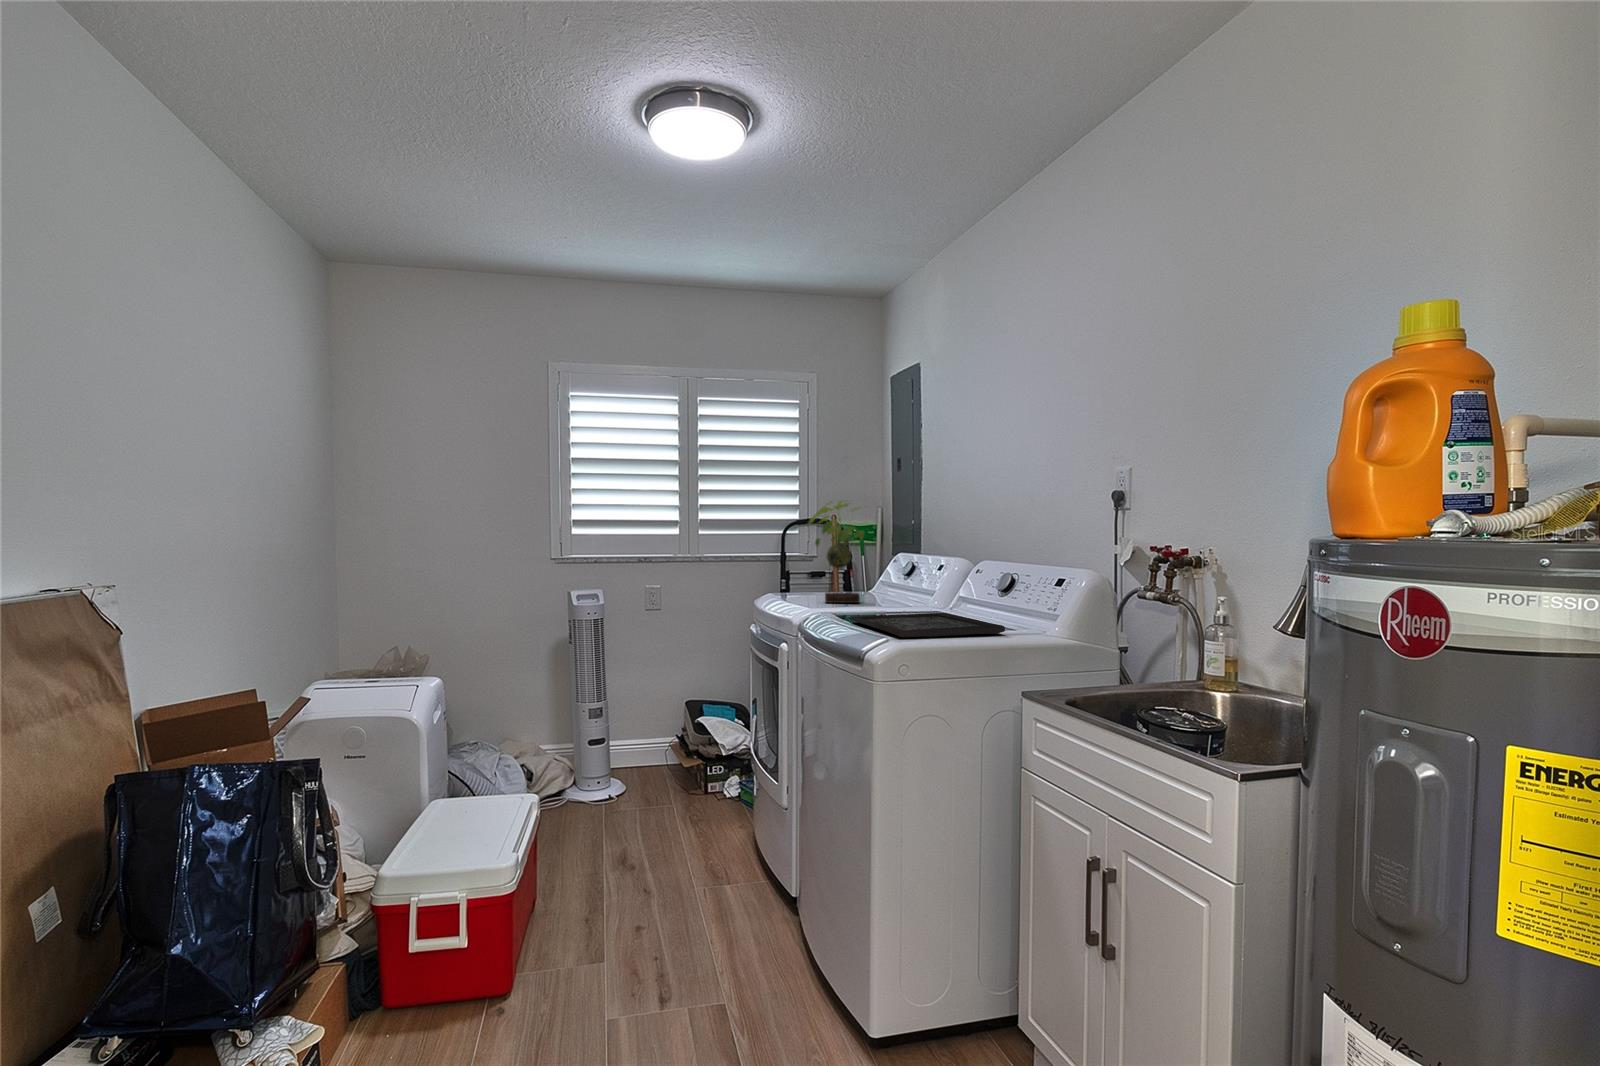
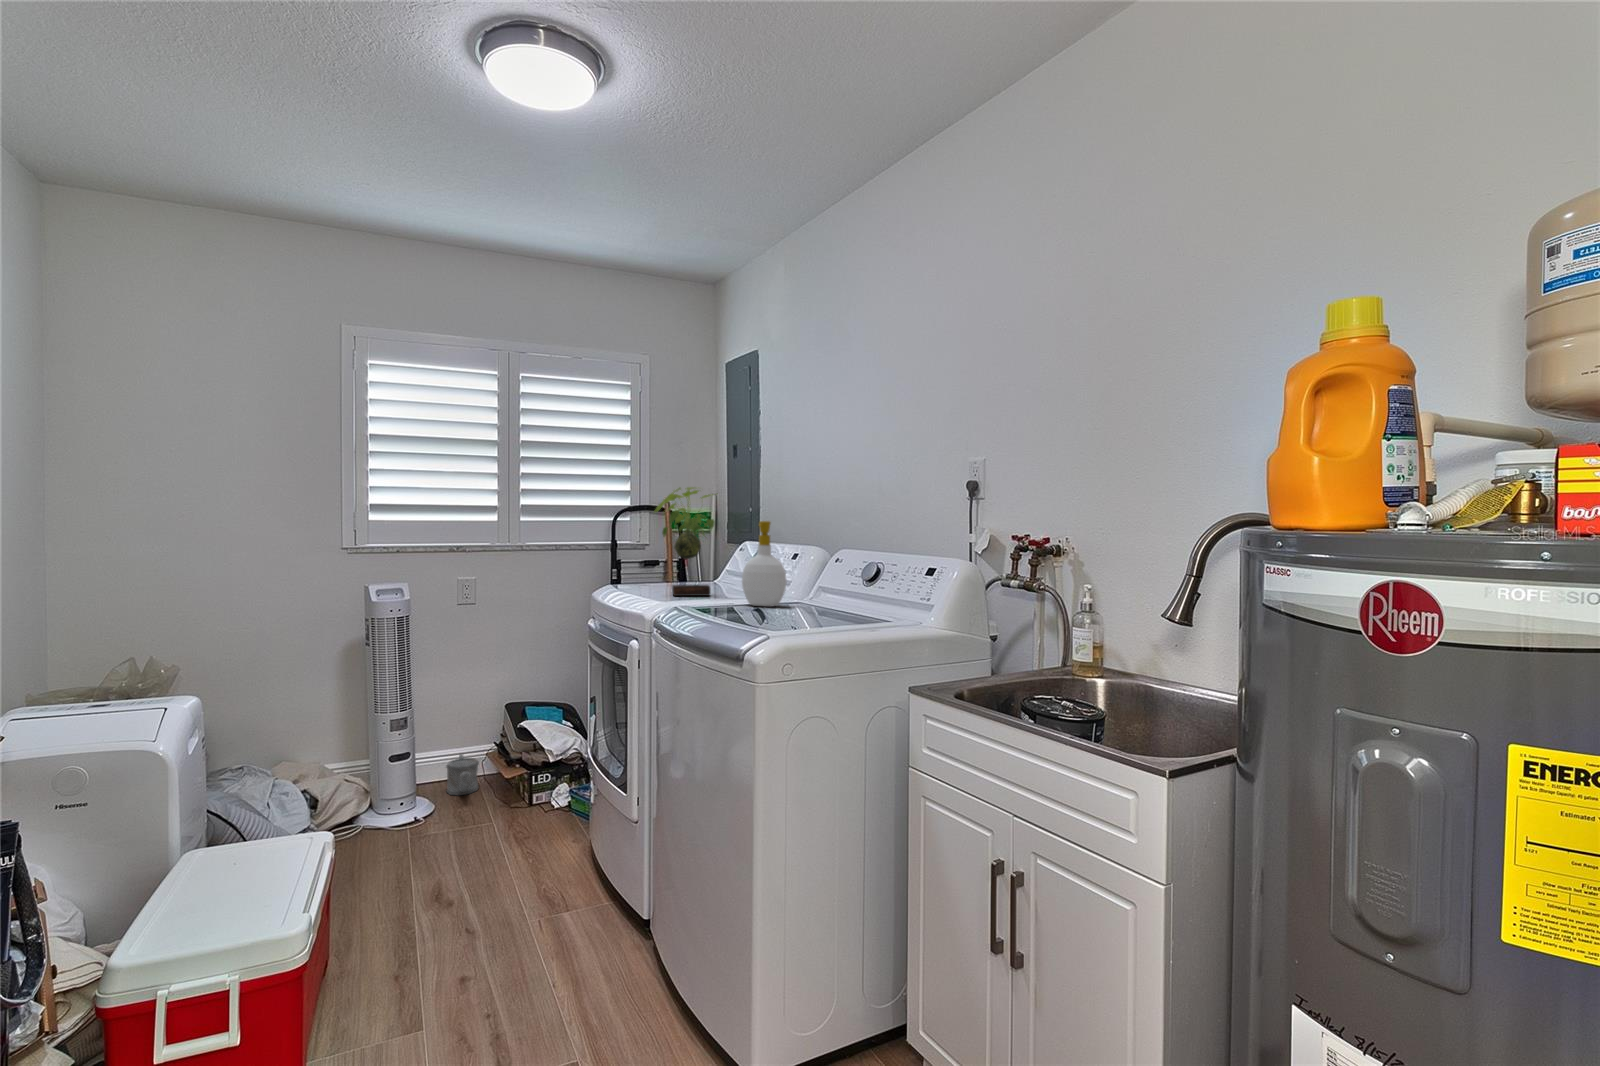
soap bottle: none [885,532,927,614] -> present [742,521,786,607]
tray: present [850,613,1005,637] -> none [712,605,880,634]
watering can: none [636,745,663,781] -> present [446,754,479,795]

